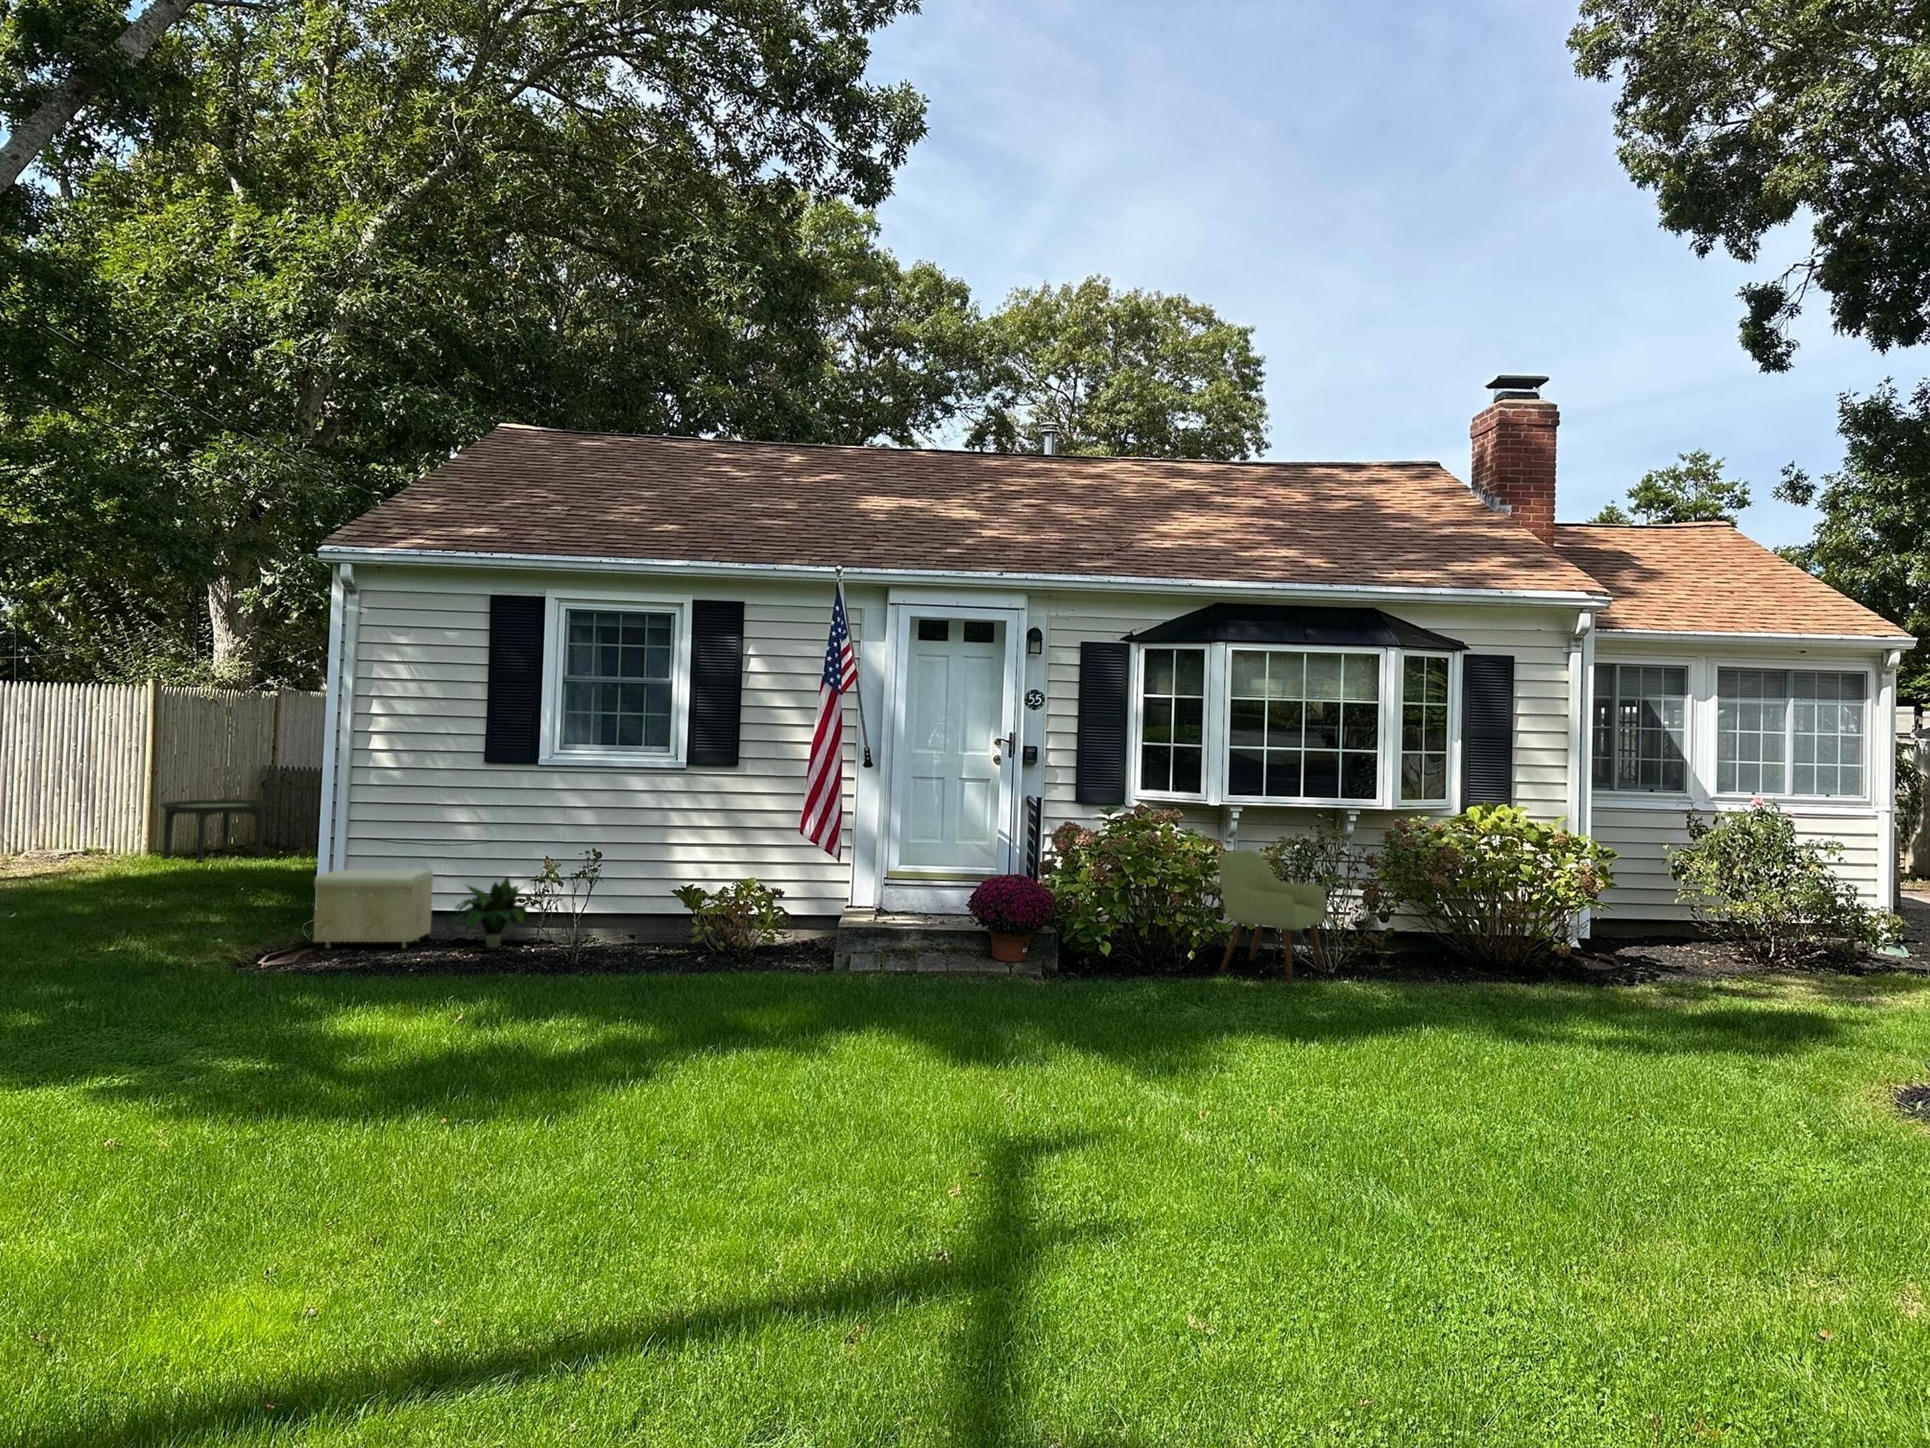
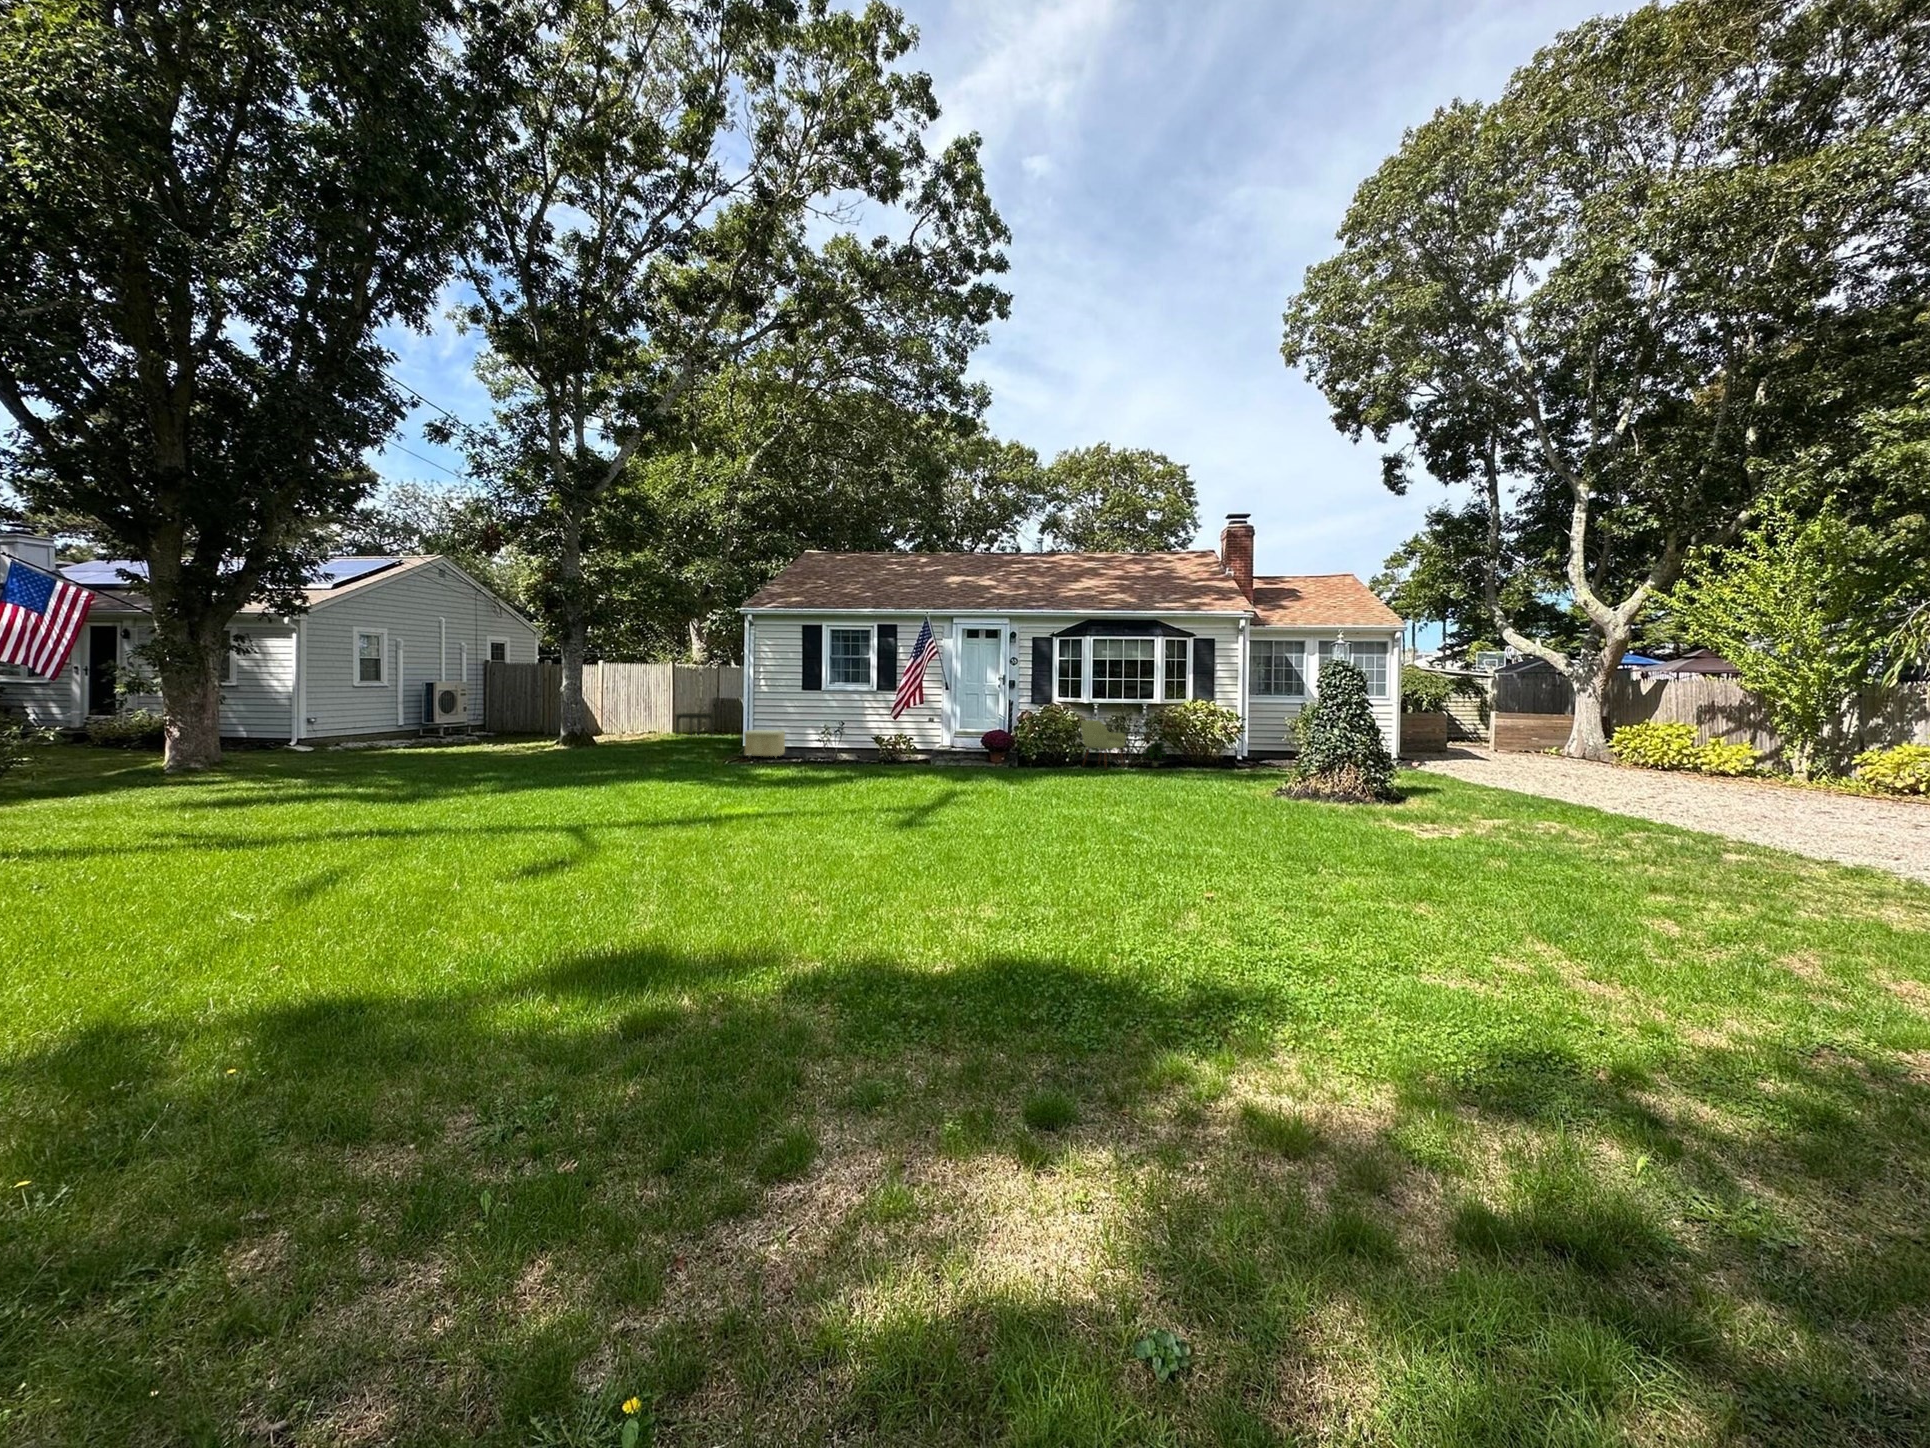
potted plant: present [452,877,540,948] -> present [1142,740,1171,767]

